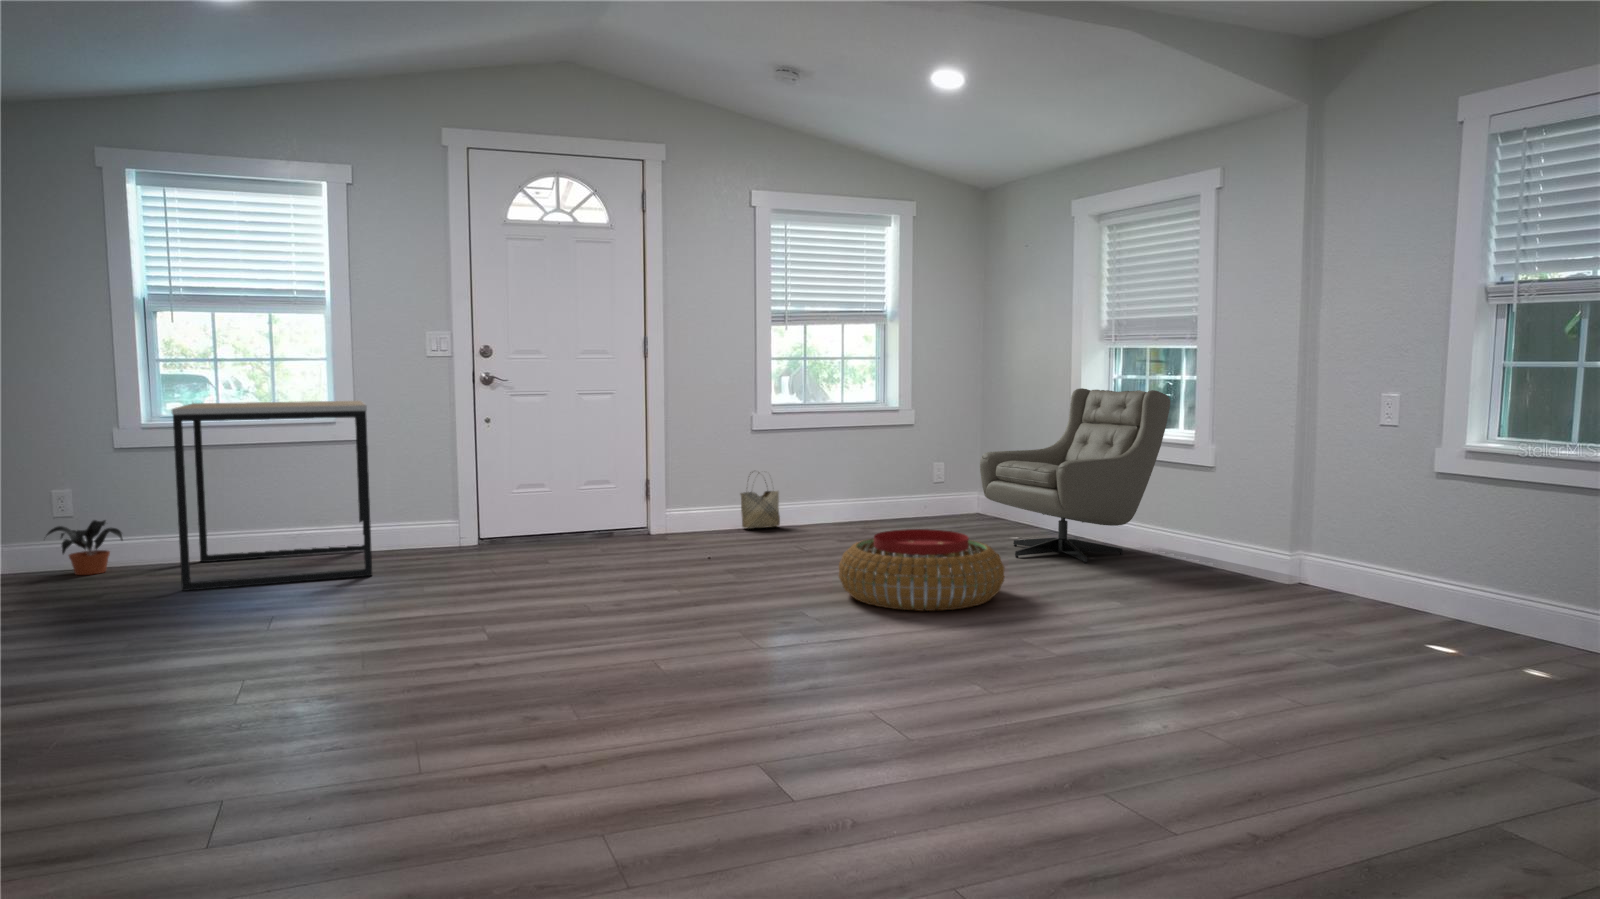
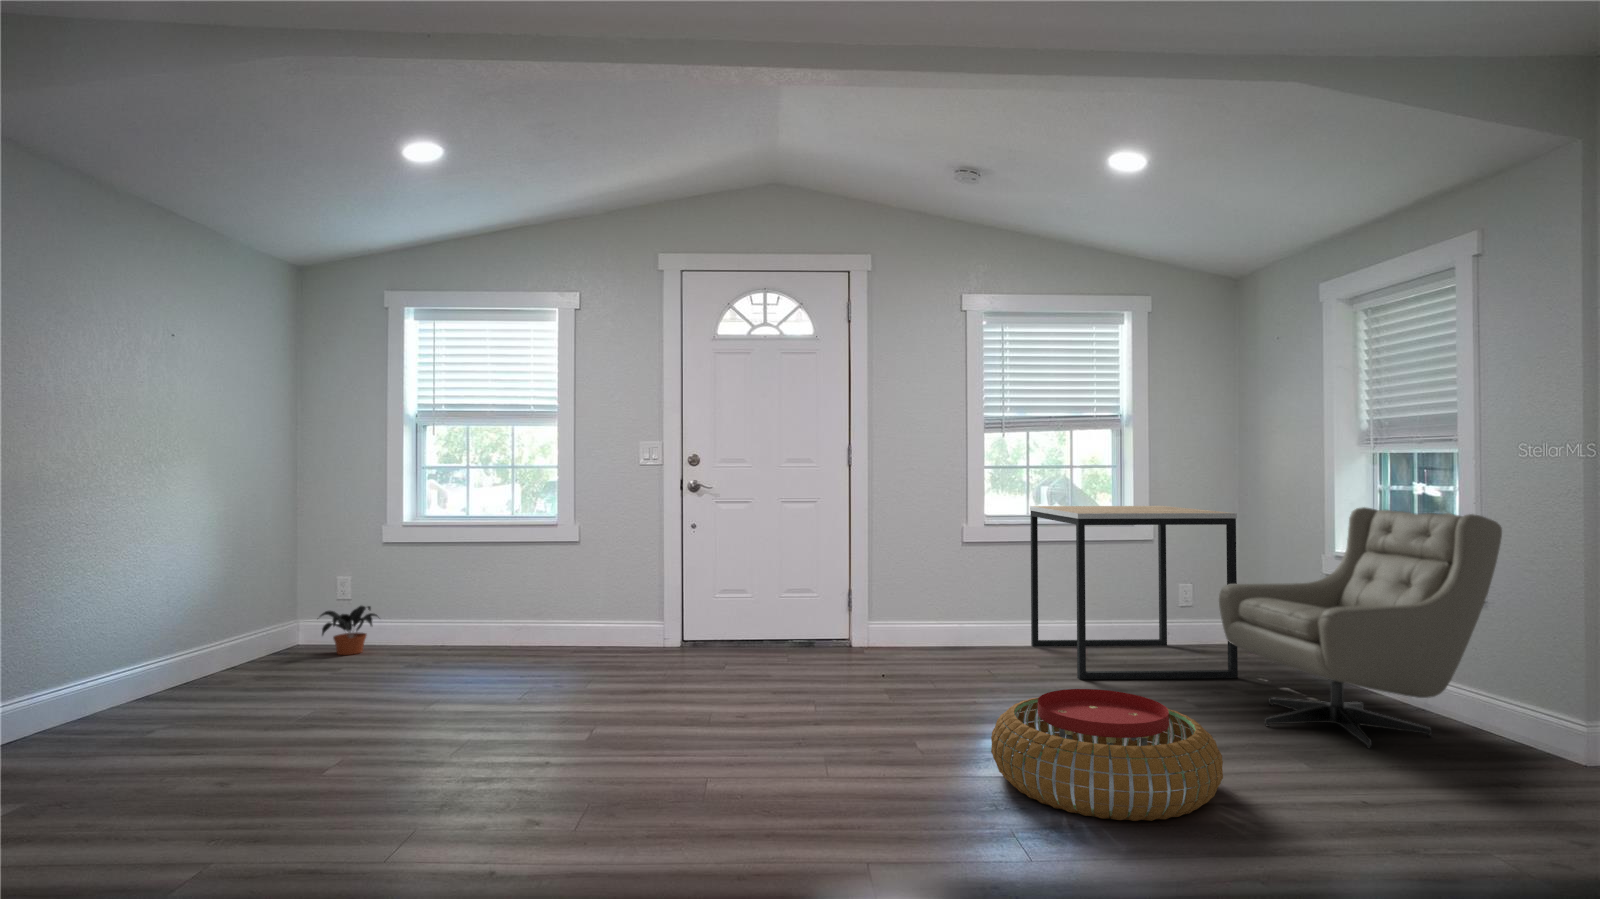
side table: present [172,401,372,591] -> present [1030,506,1238,679]
woven basket: present [741,473,780,529] -> none [946,586,990,649]

